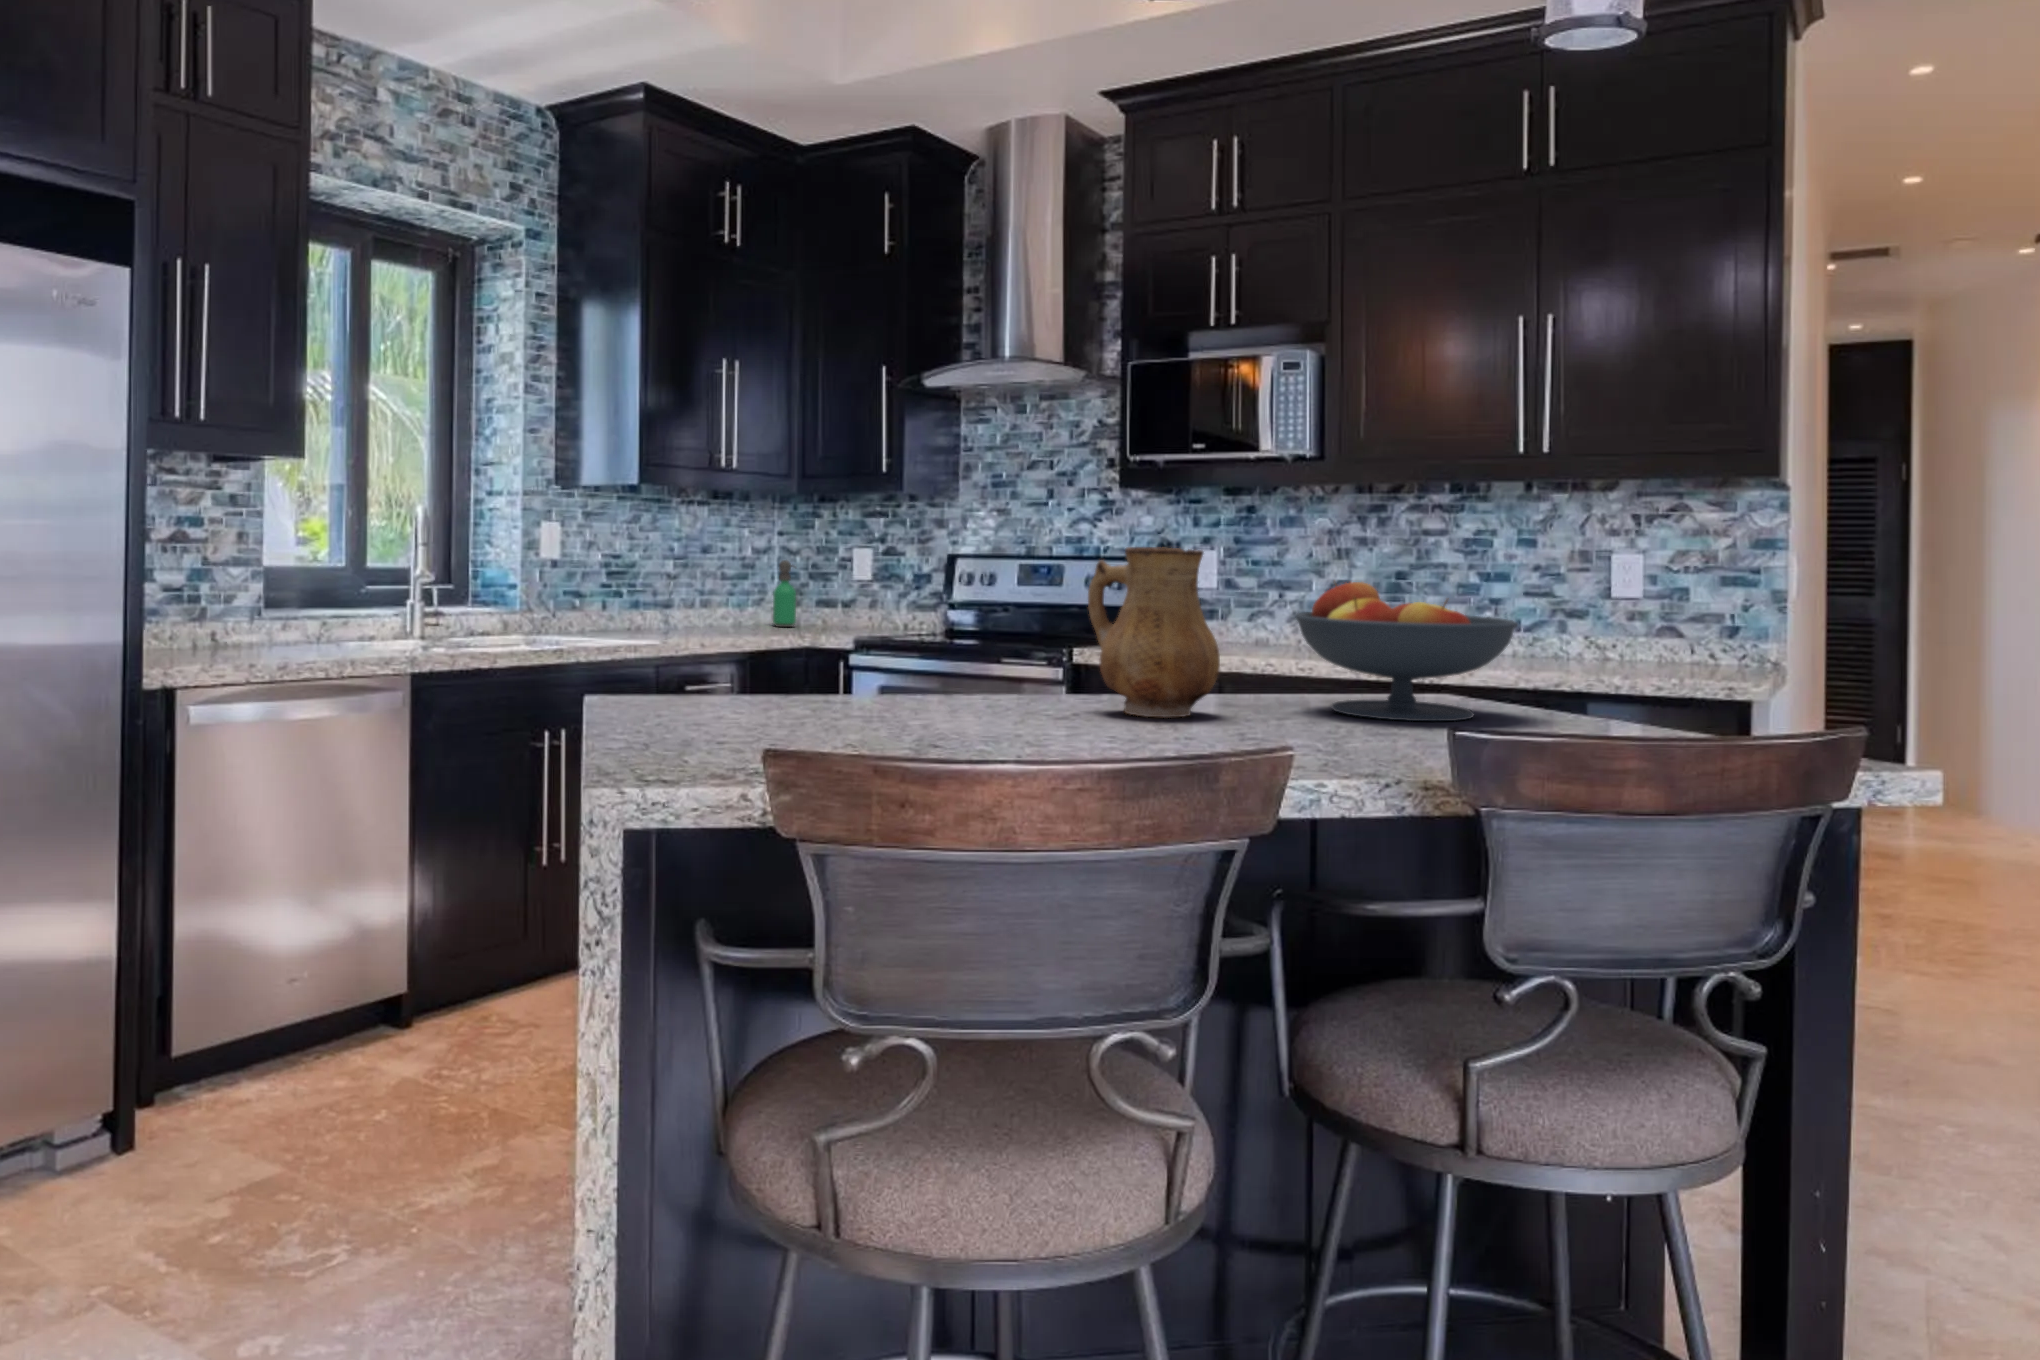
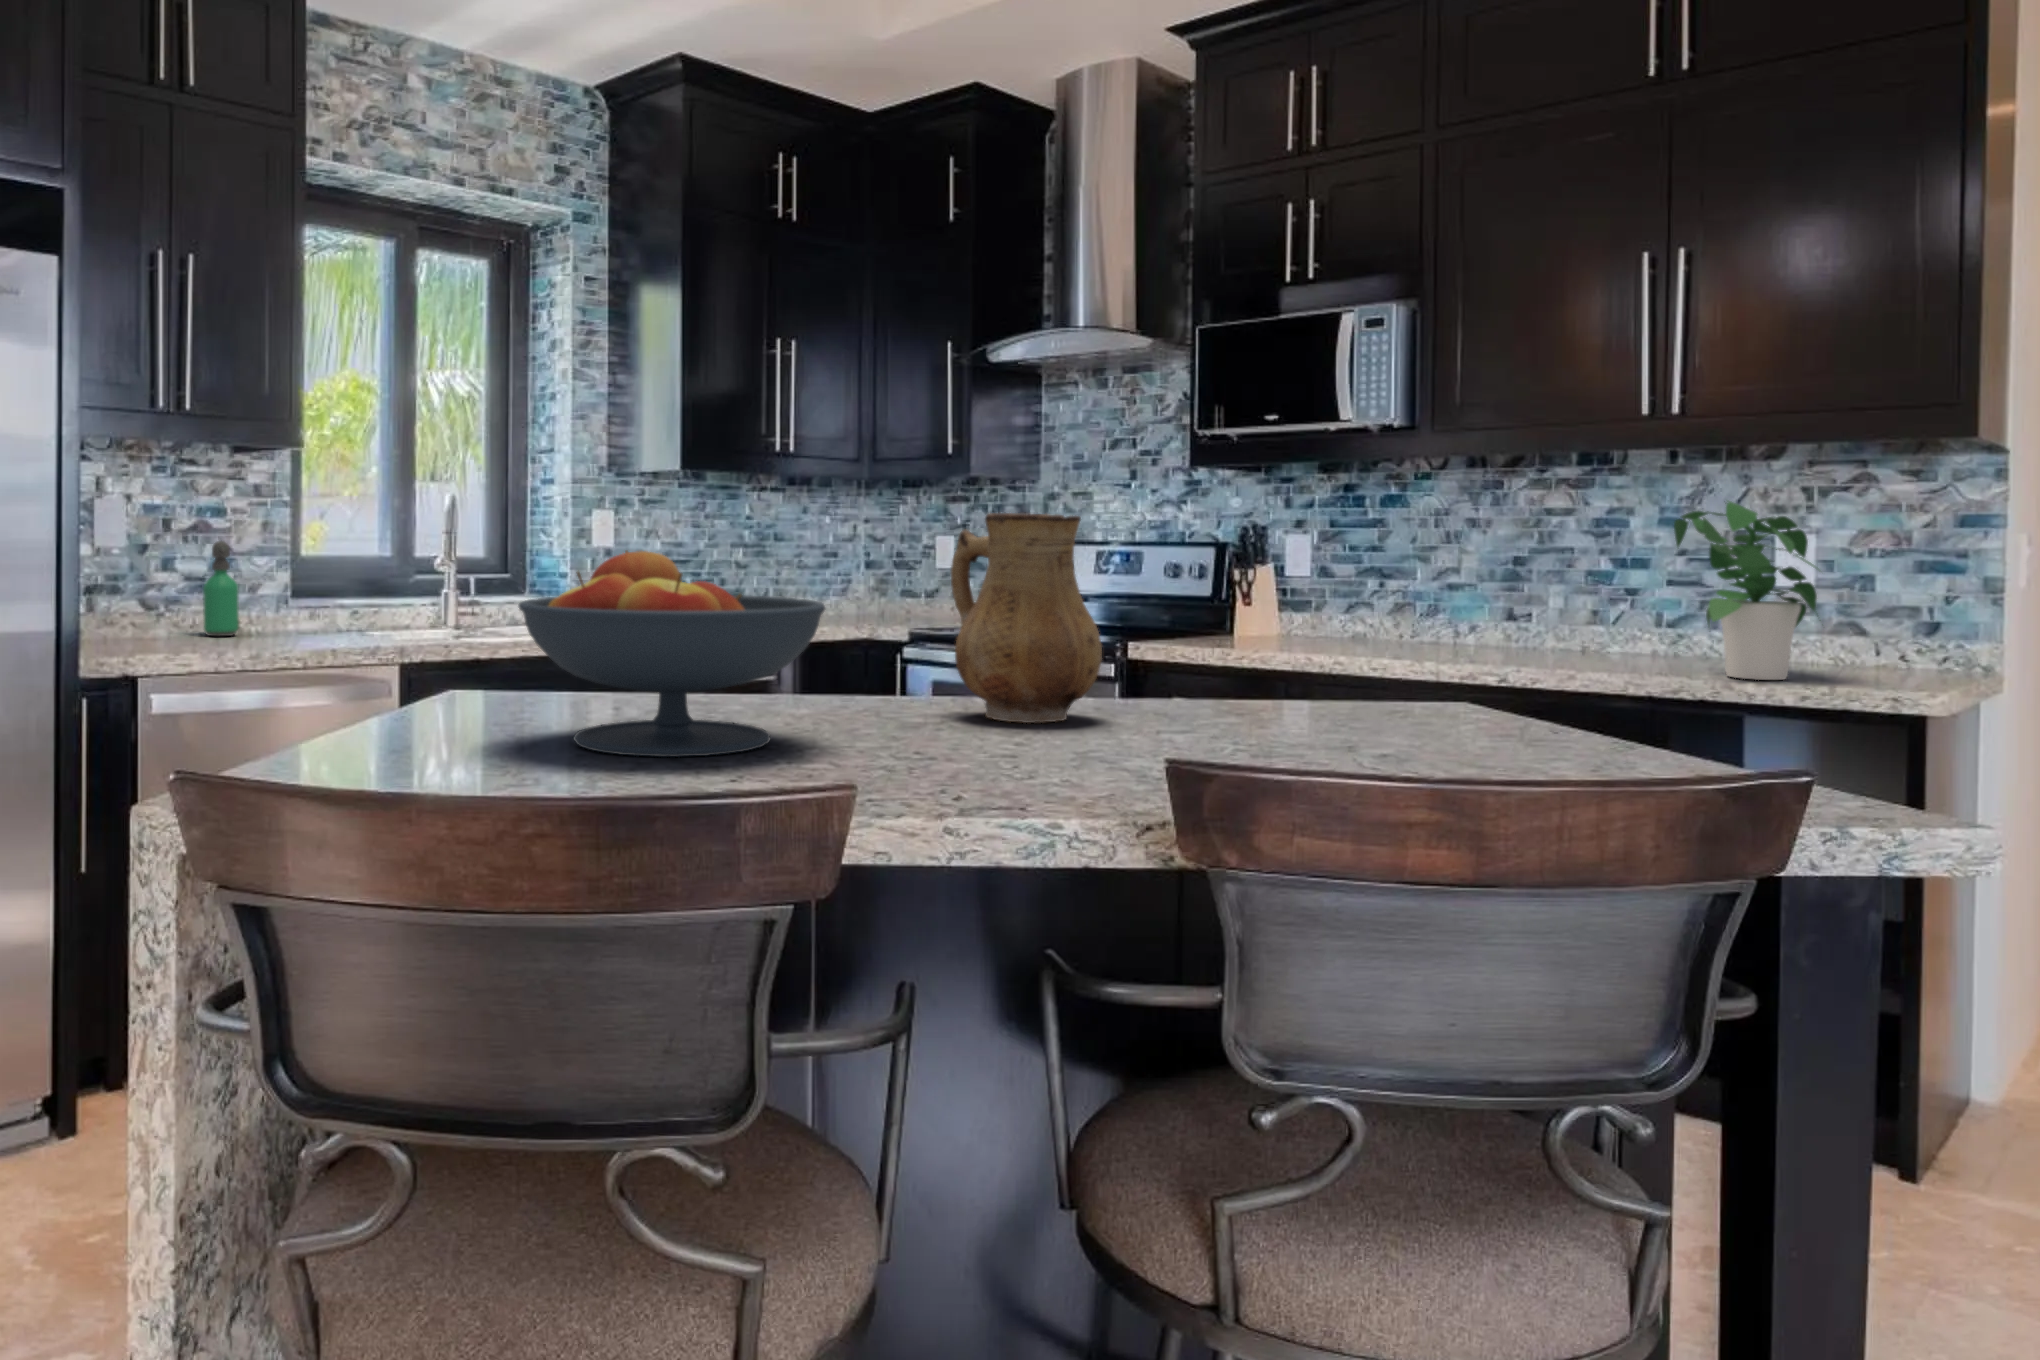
potted plant: none [1550,529,1668,677] -> present [1674,501,1817,680]
soap dispenser: present [773,560,796,627] -> present [203,541,239,636]
fruit bowl: present [1296,582,1518,721] -> present [519,551,825,757]

